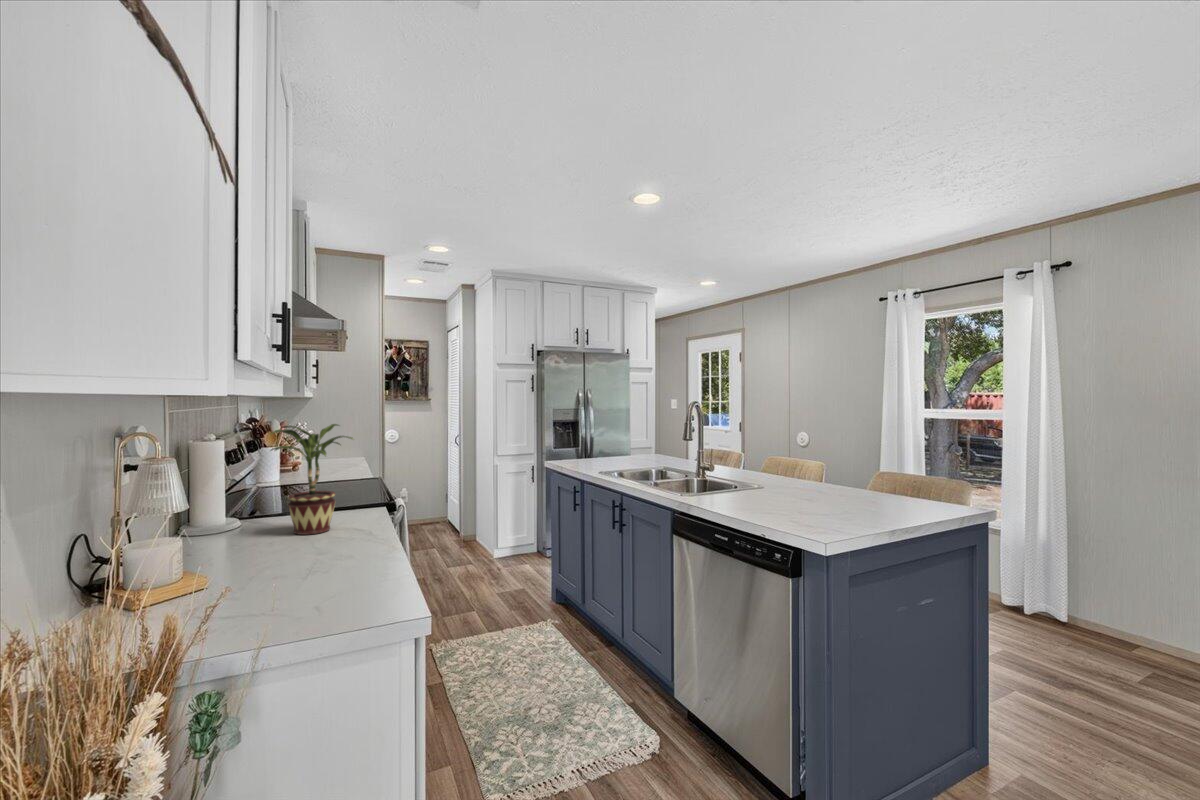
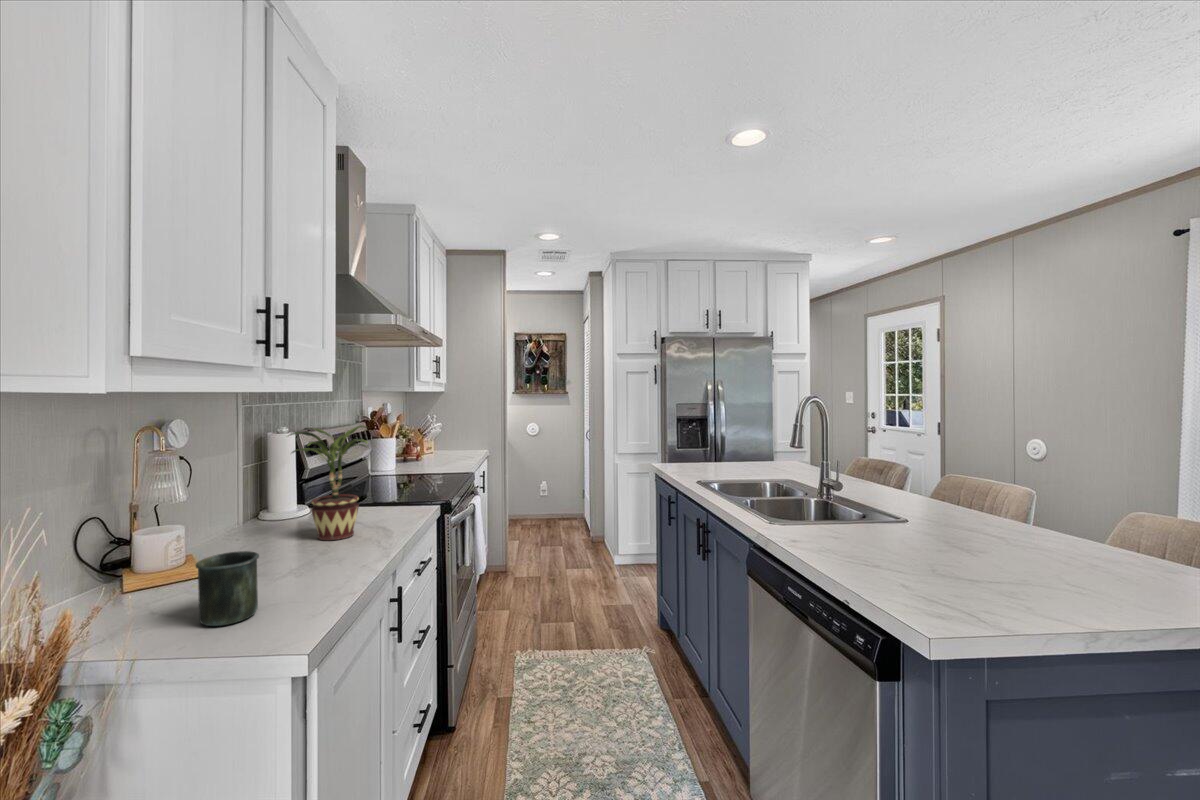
mug: none [277,533,333,599] -> present [196,551,259,626]

